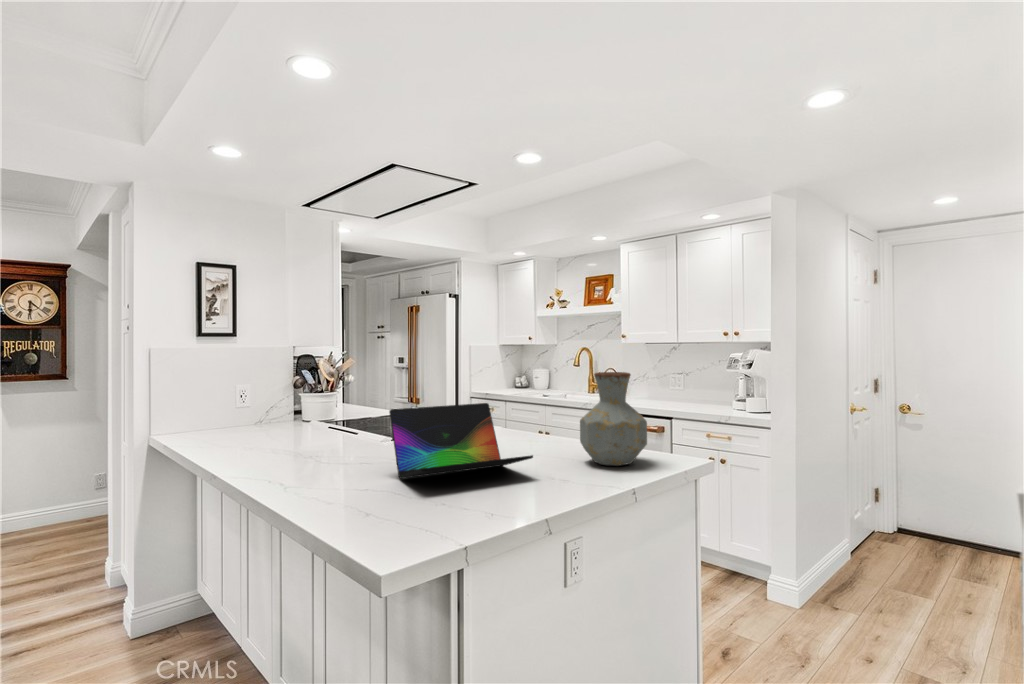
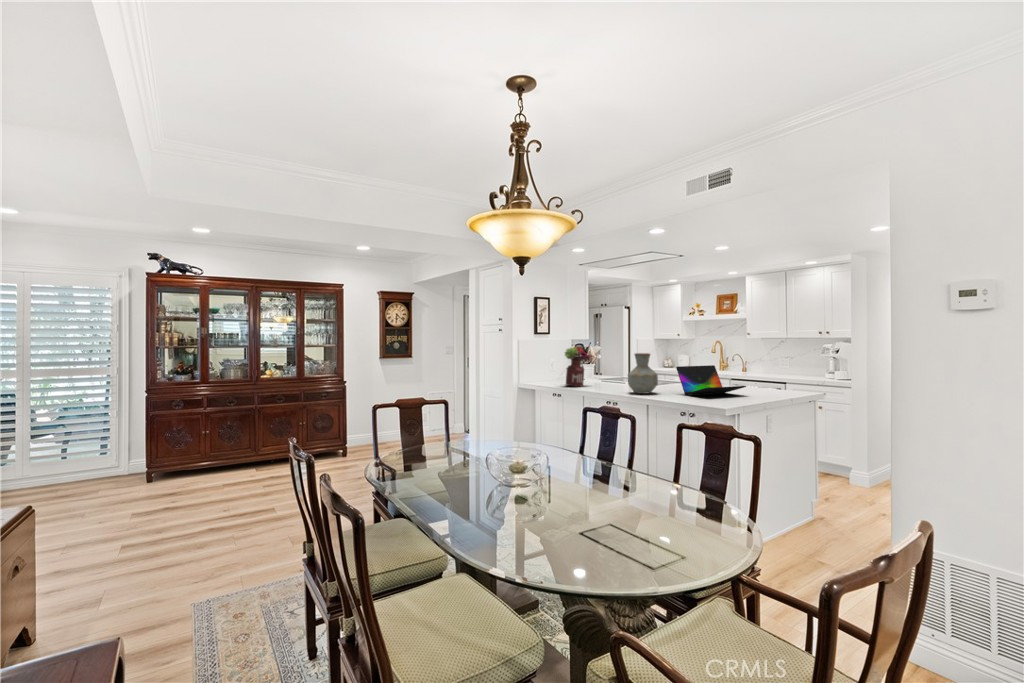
flower arrangement: none [208,360,273,446] -> present [565,347,590,387]
vase: present [580,372,647,466] -> present [628,353,658,394]

